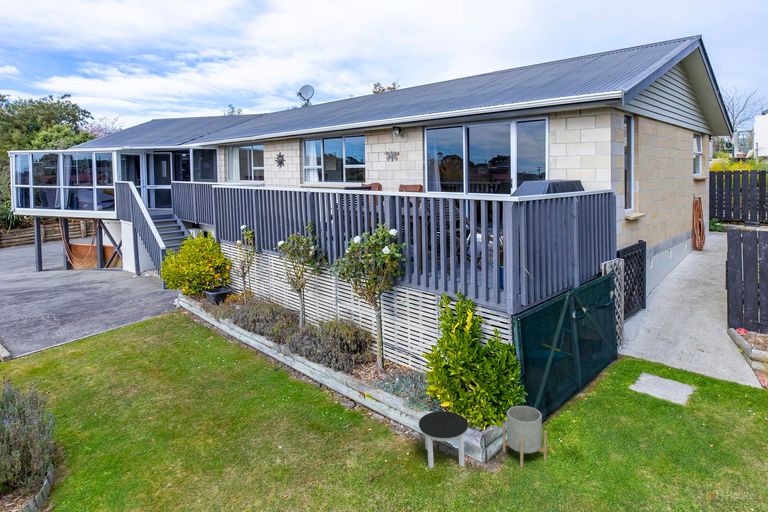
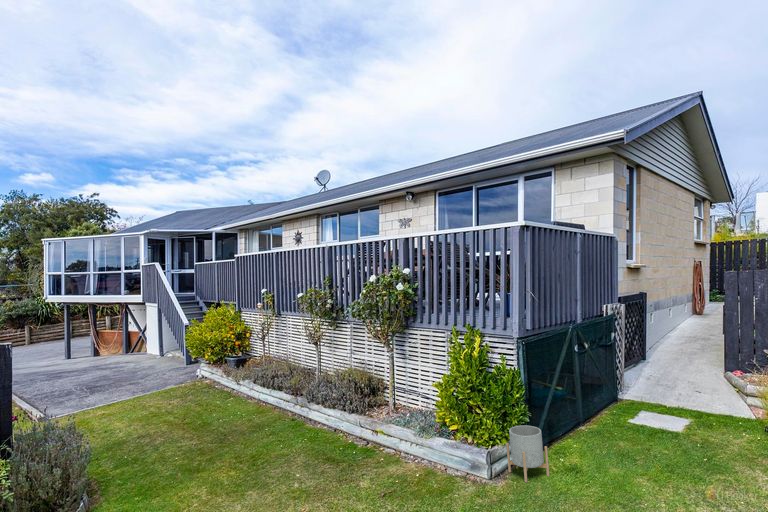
round table: present [419,411,468,468] -> none [428,434,474,485]

